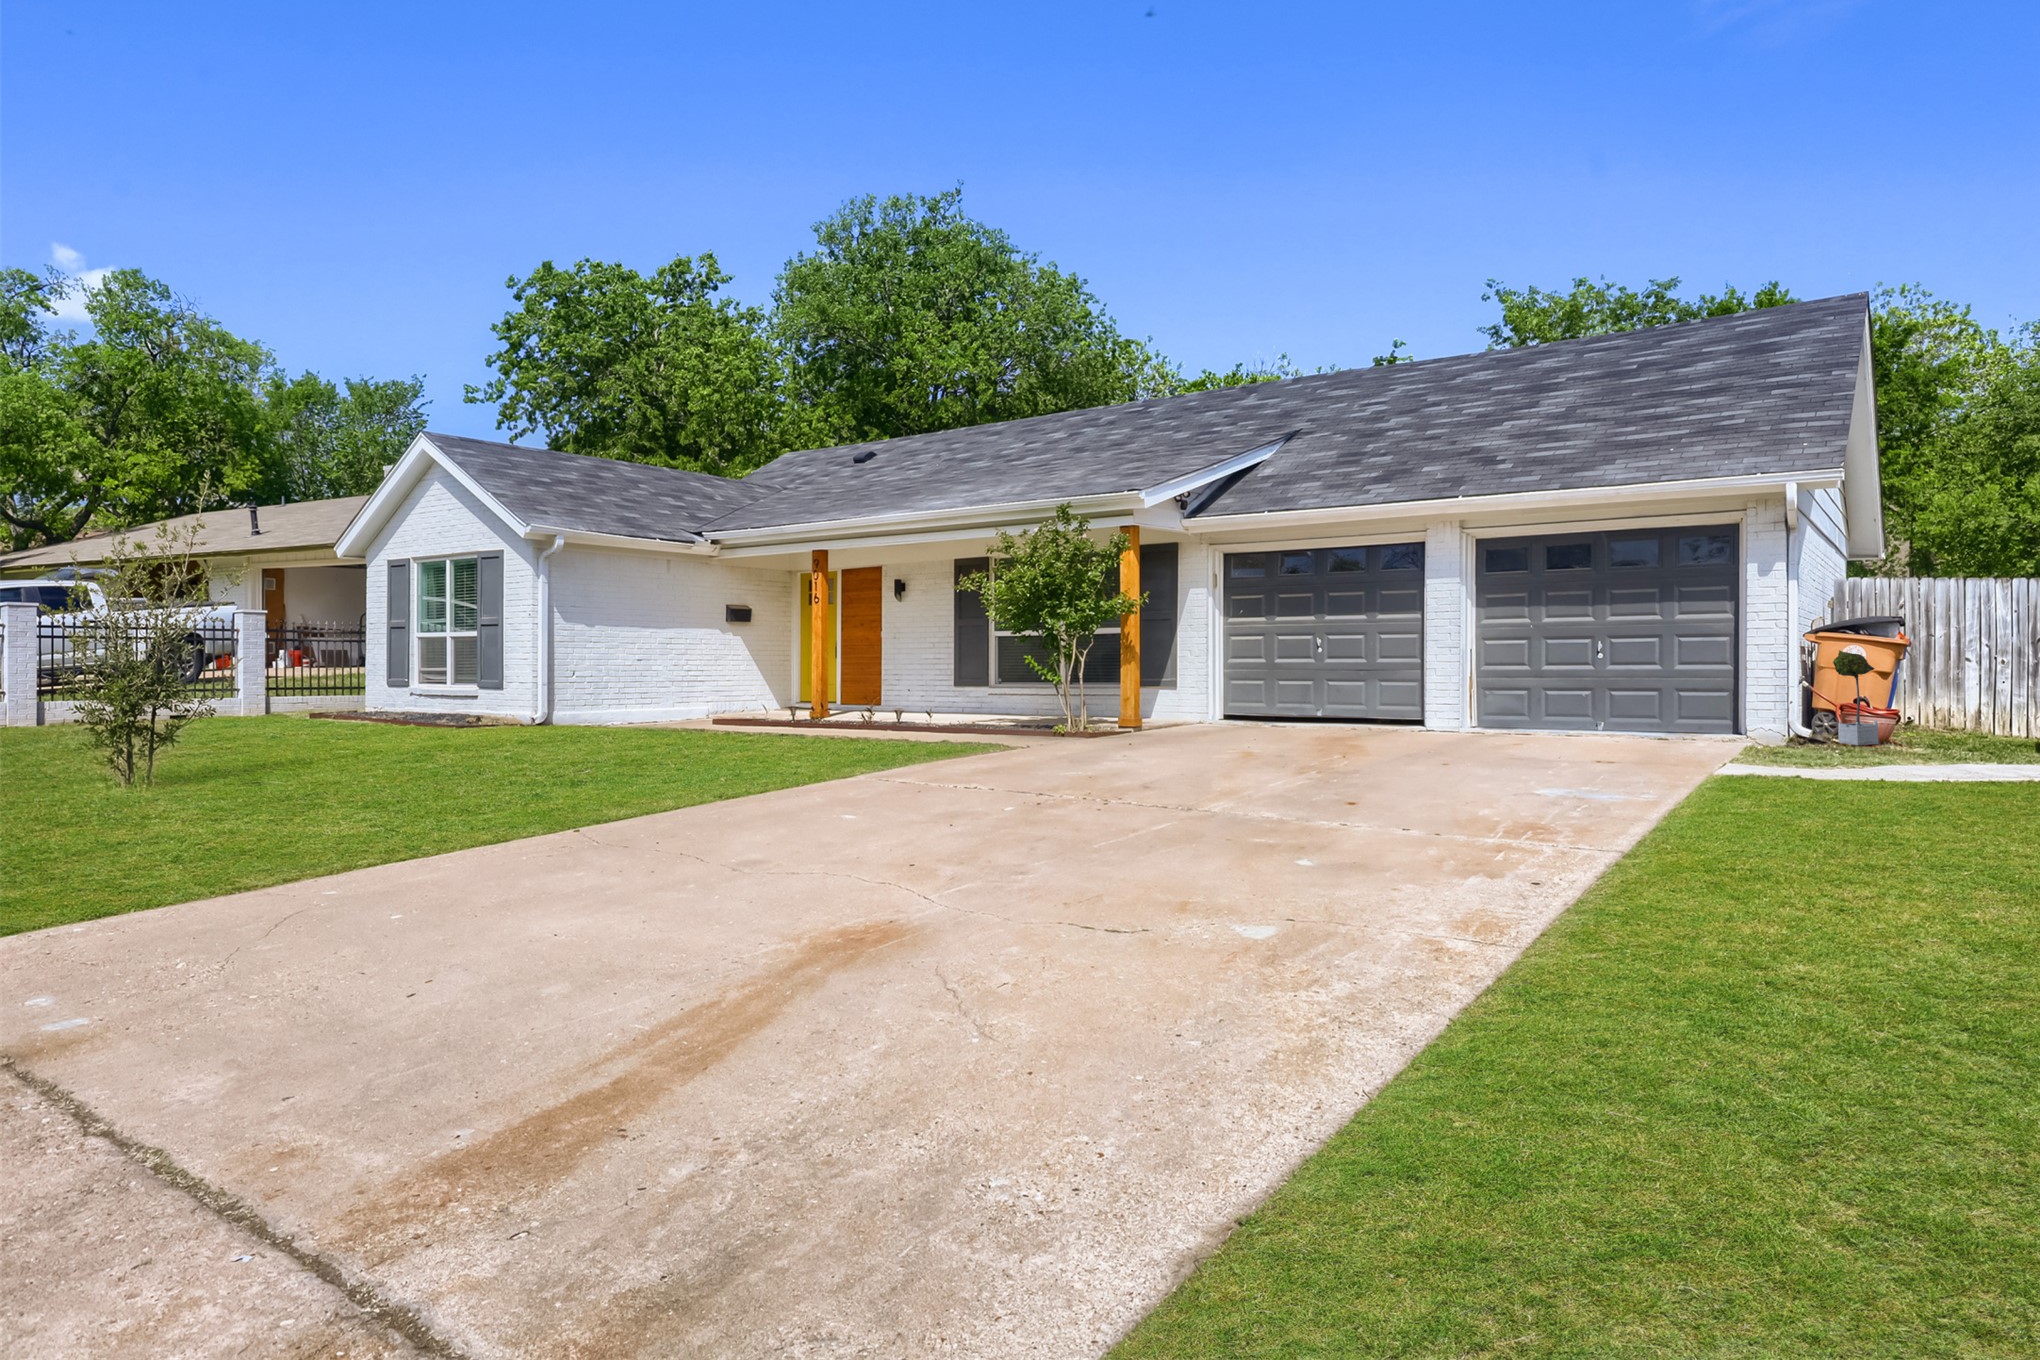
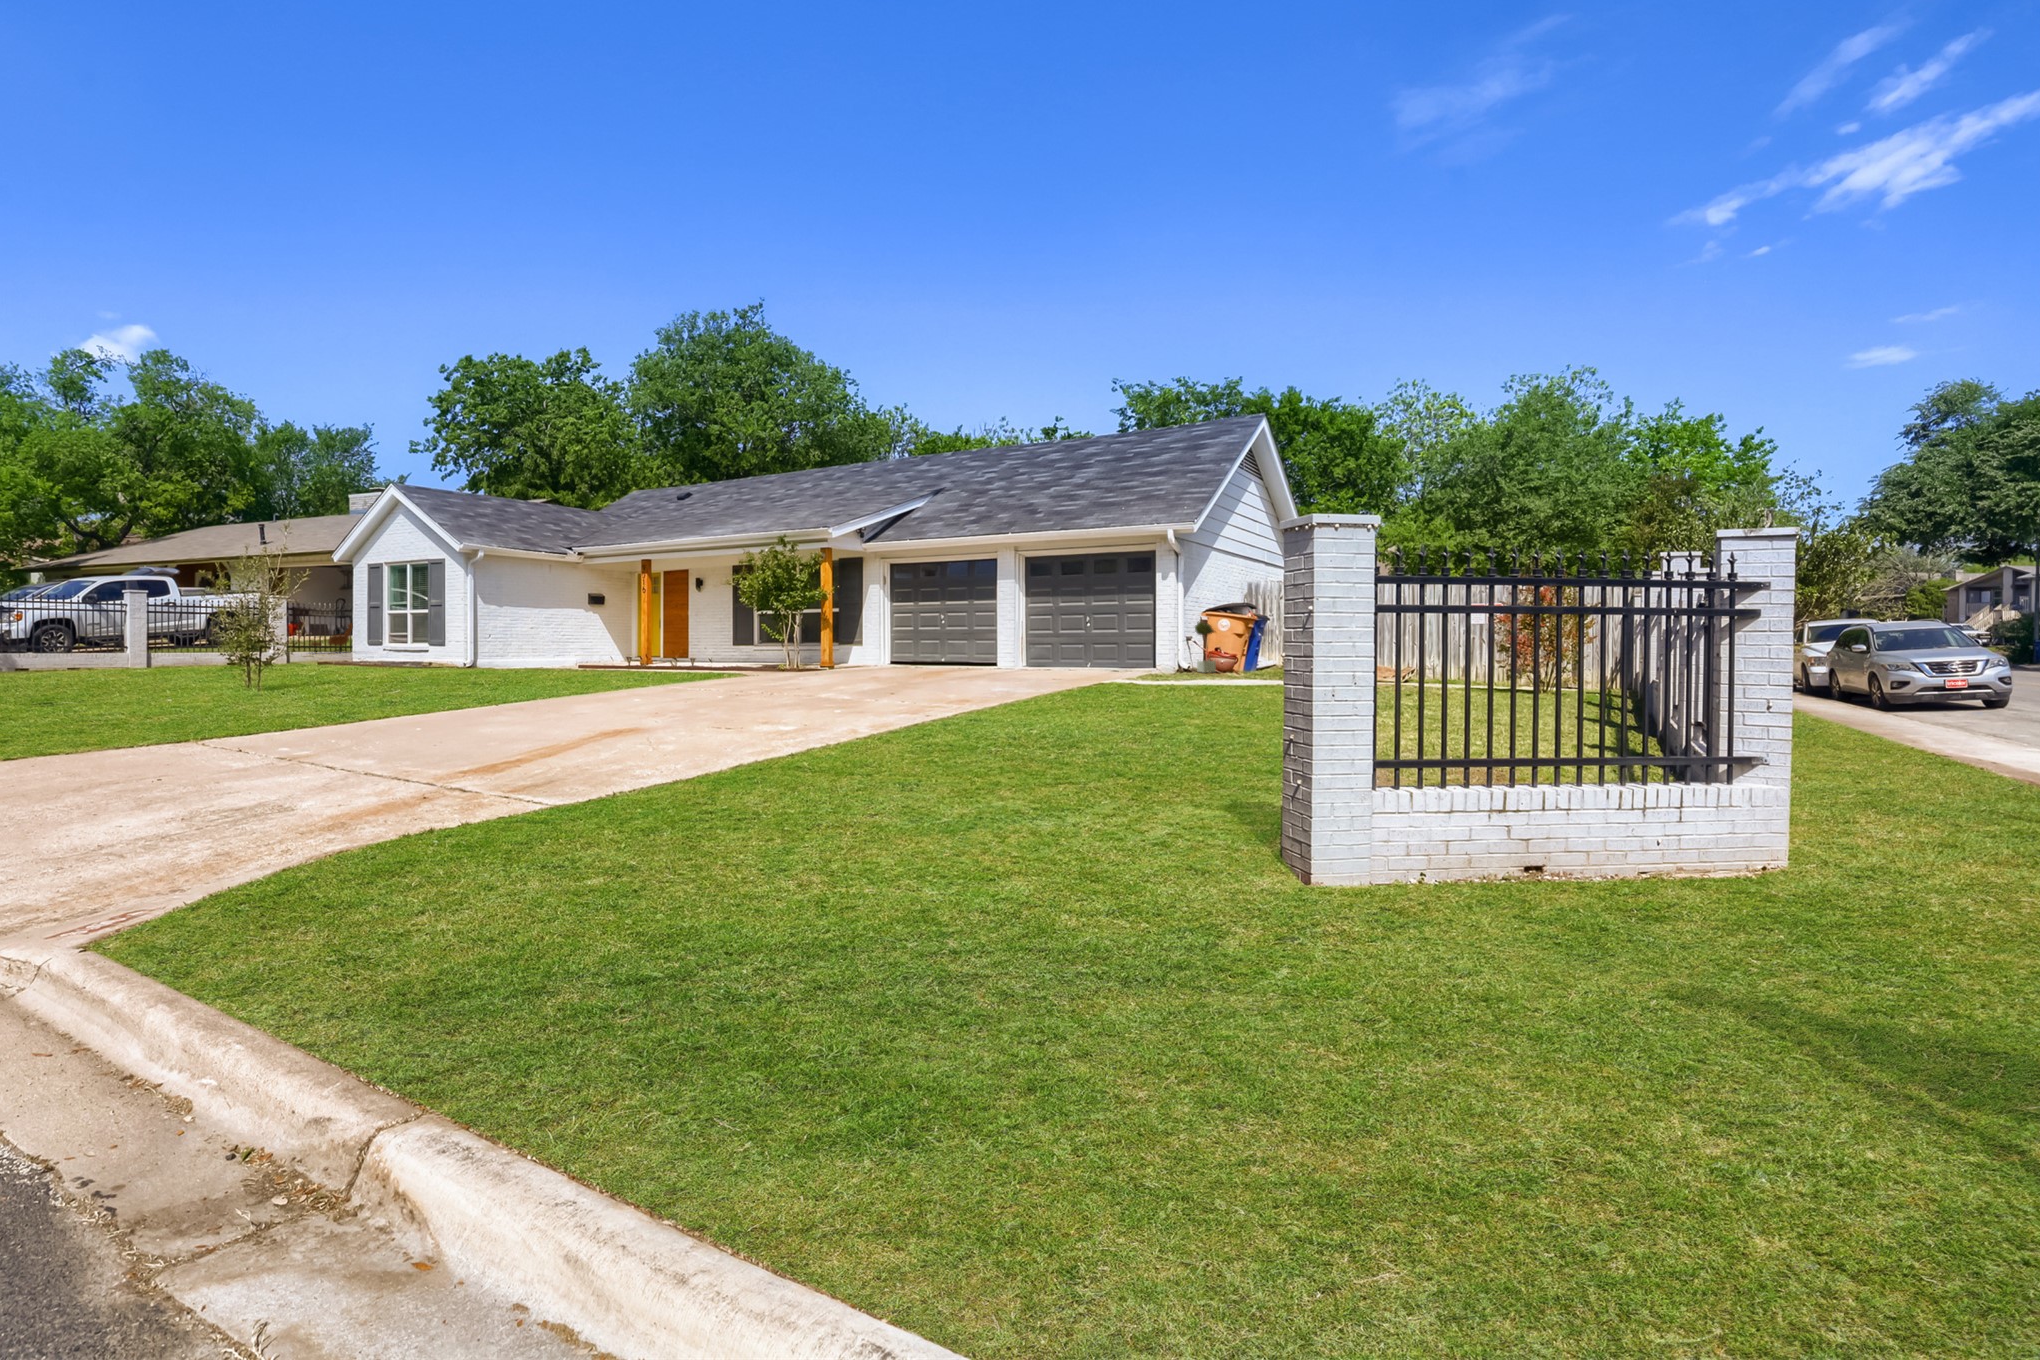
lounge chair: none [294,651,366,700] -> present [310,623,353,652]

